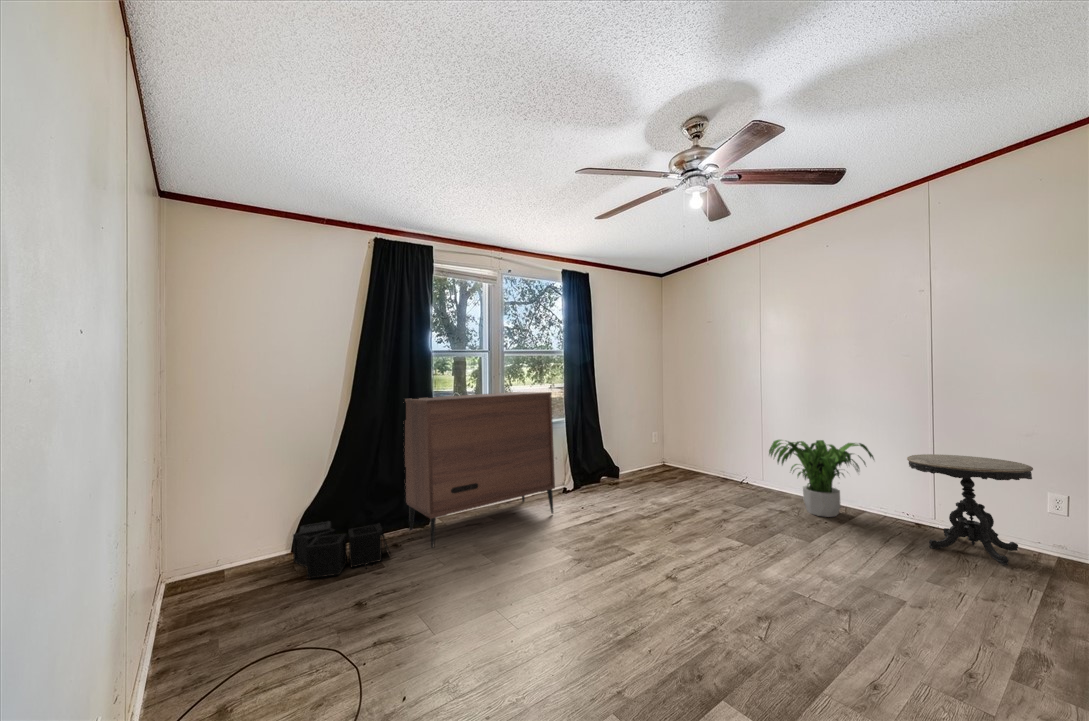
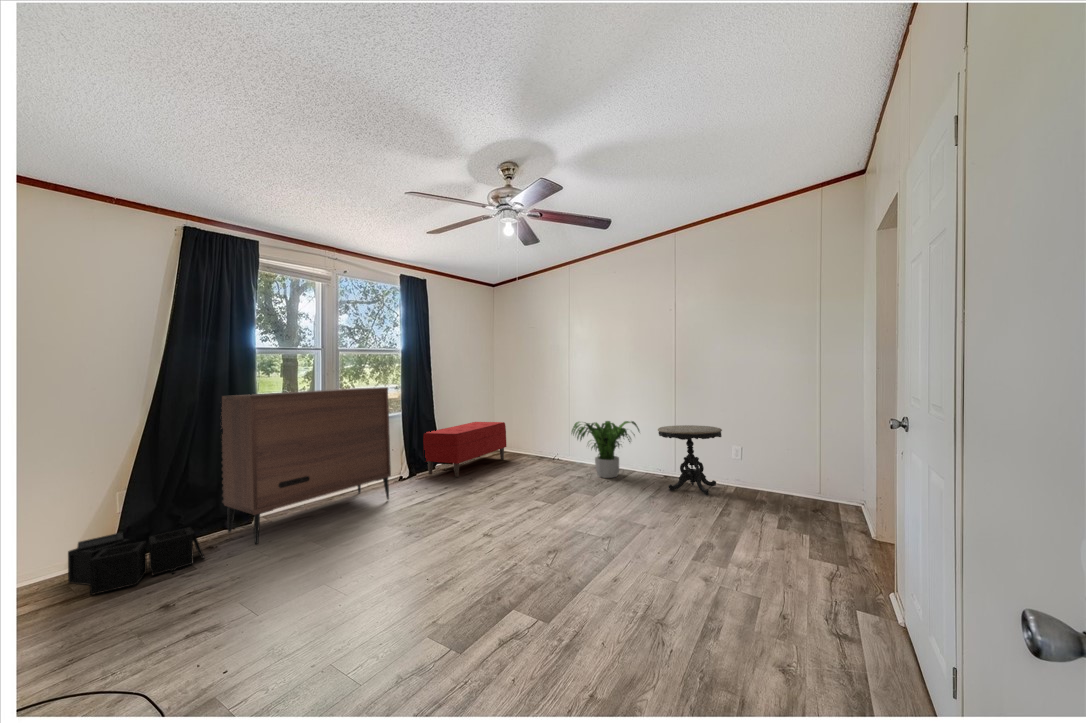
bench: none [586,430,679,494] -> present [424,422,506,477]

